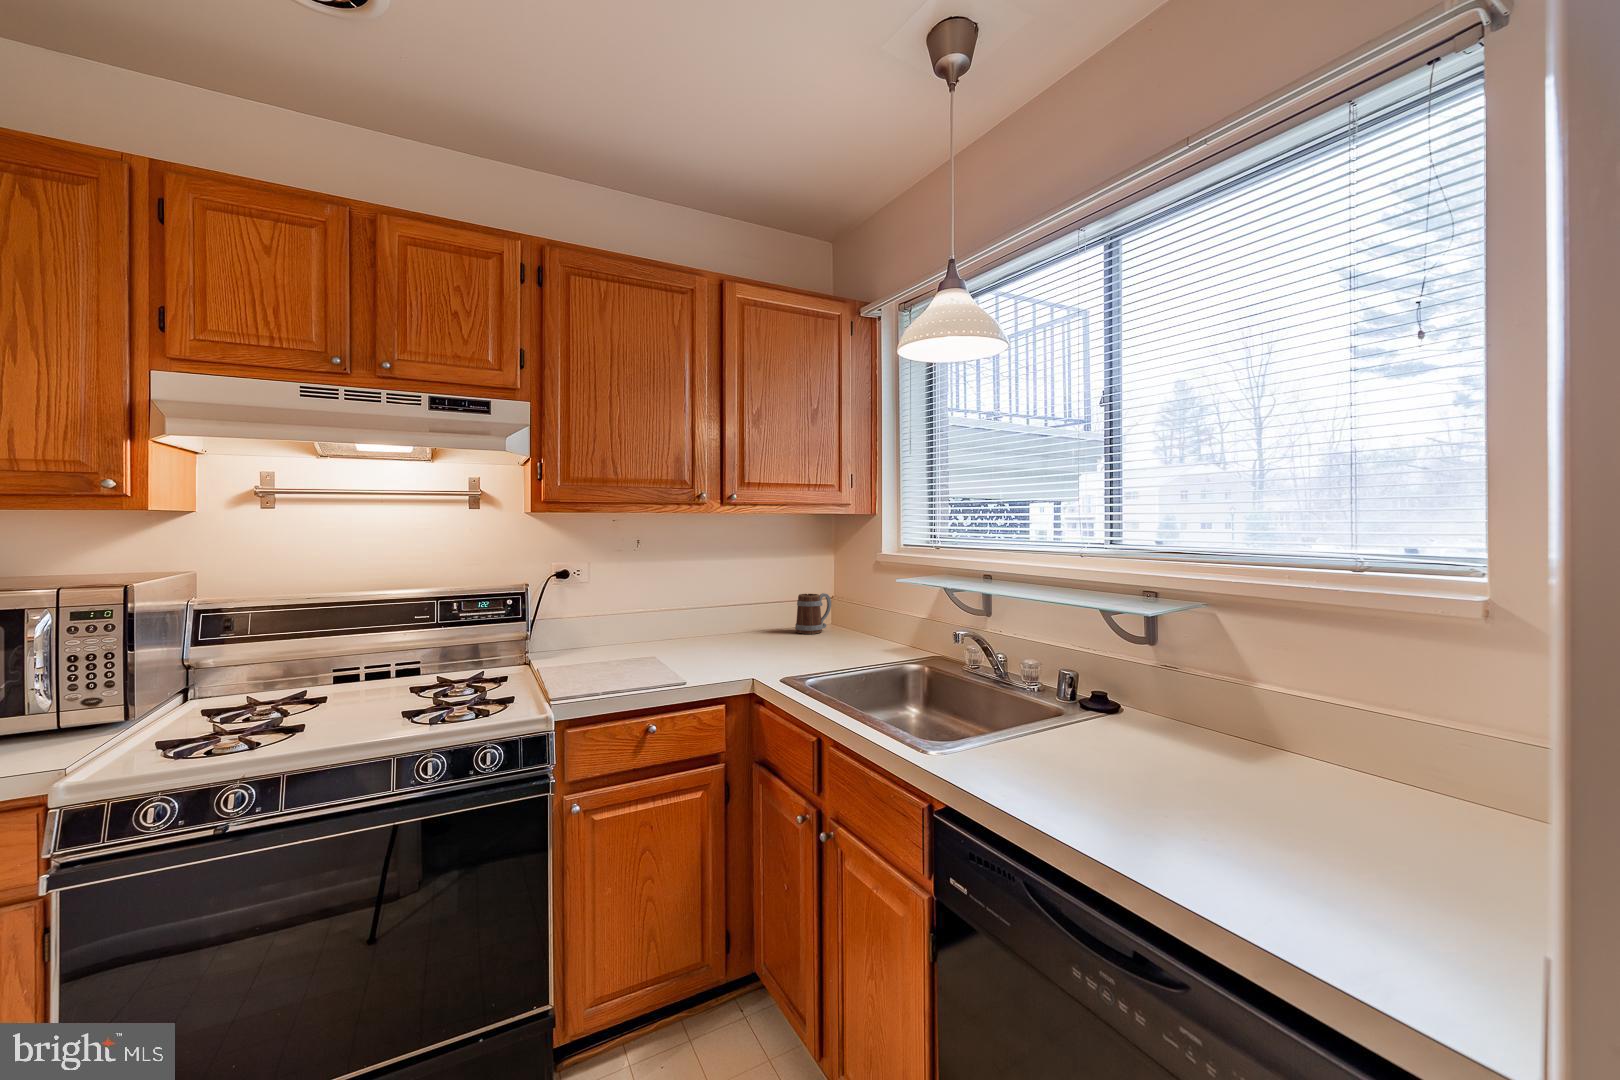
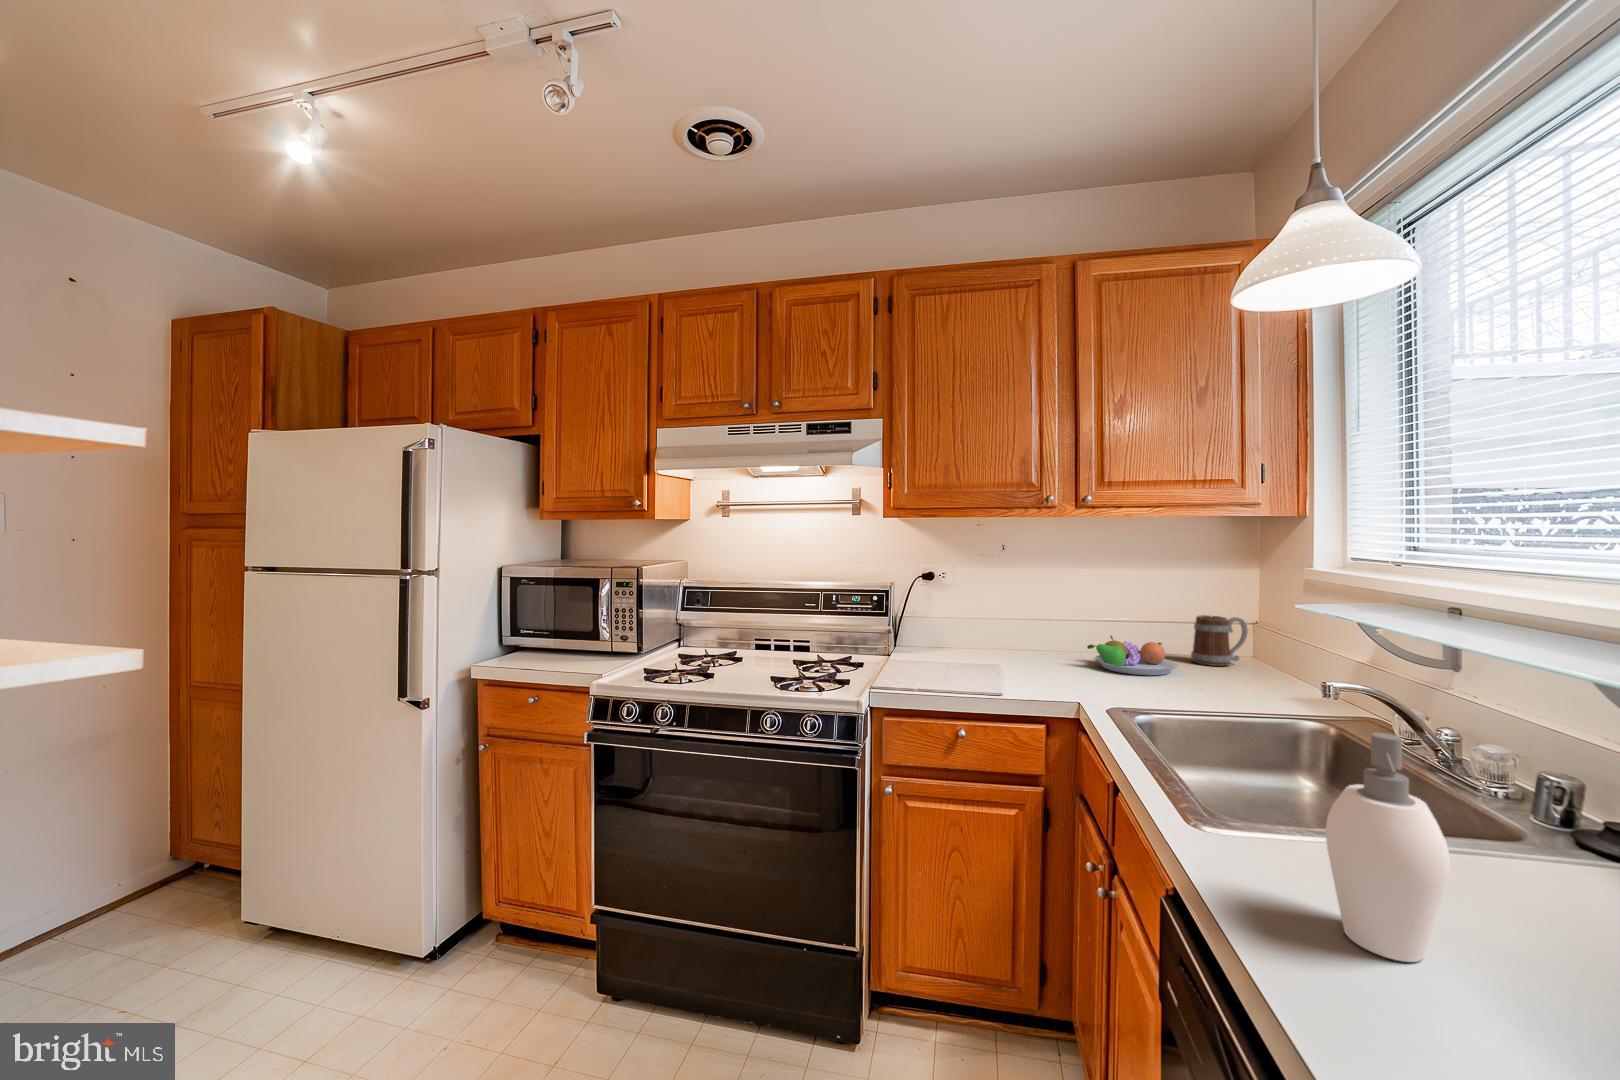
fruit bowl: none [729,618,796,649] -> present [1087,635,1178,675]
soap dispenser: none [1005,657,1065,794] -> present [1326,733,1450,962]

